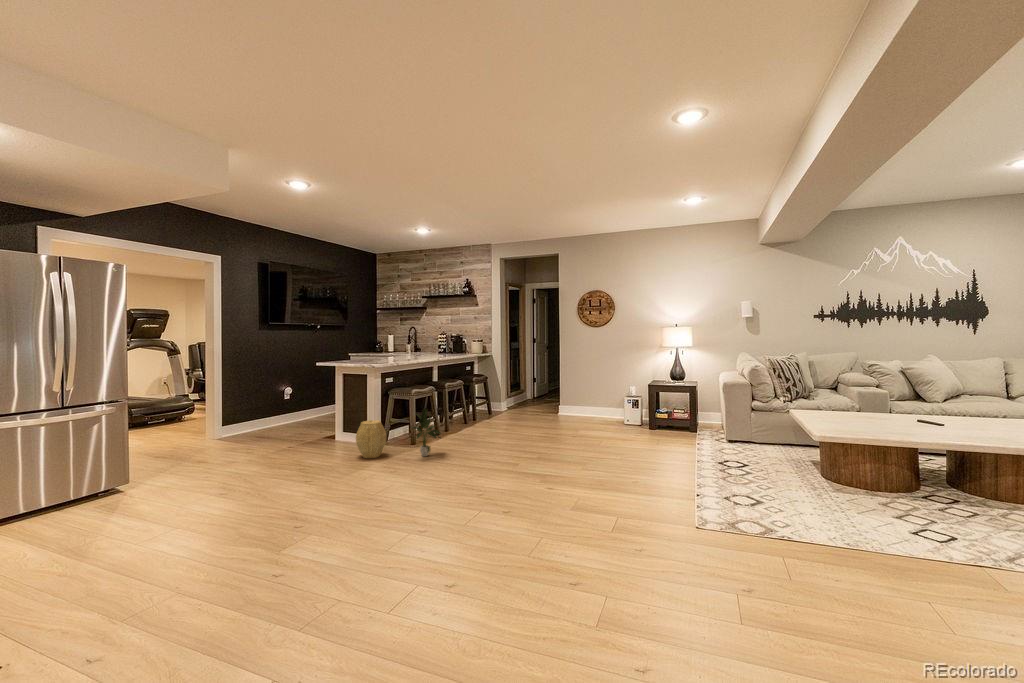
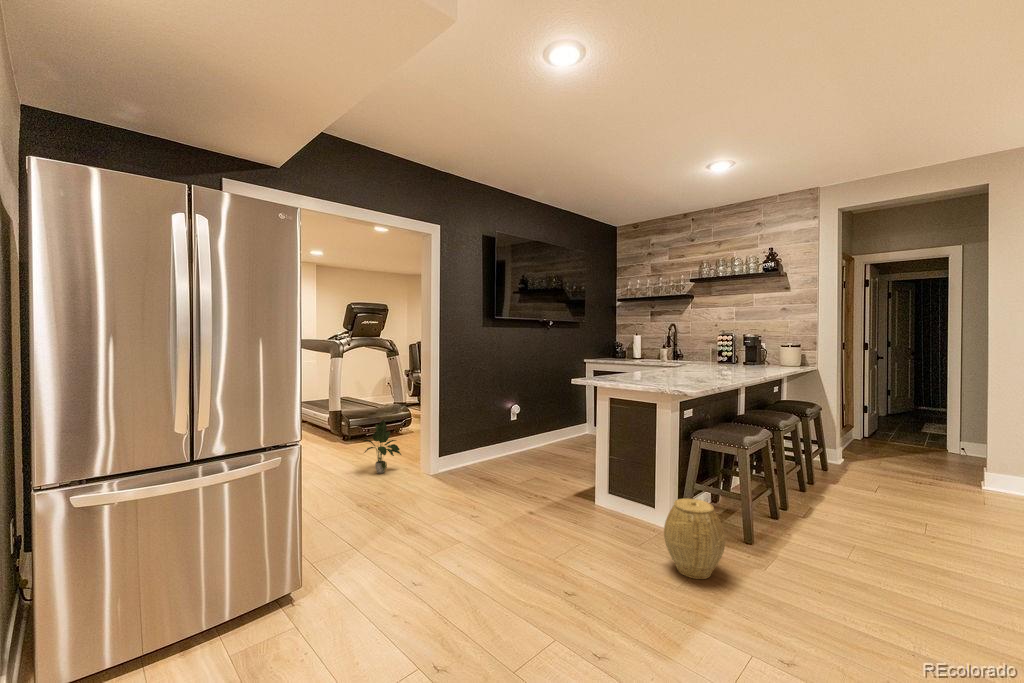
potted plant: present [412,409,441,456] -> present [361,420,401,473]

